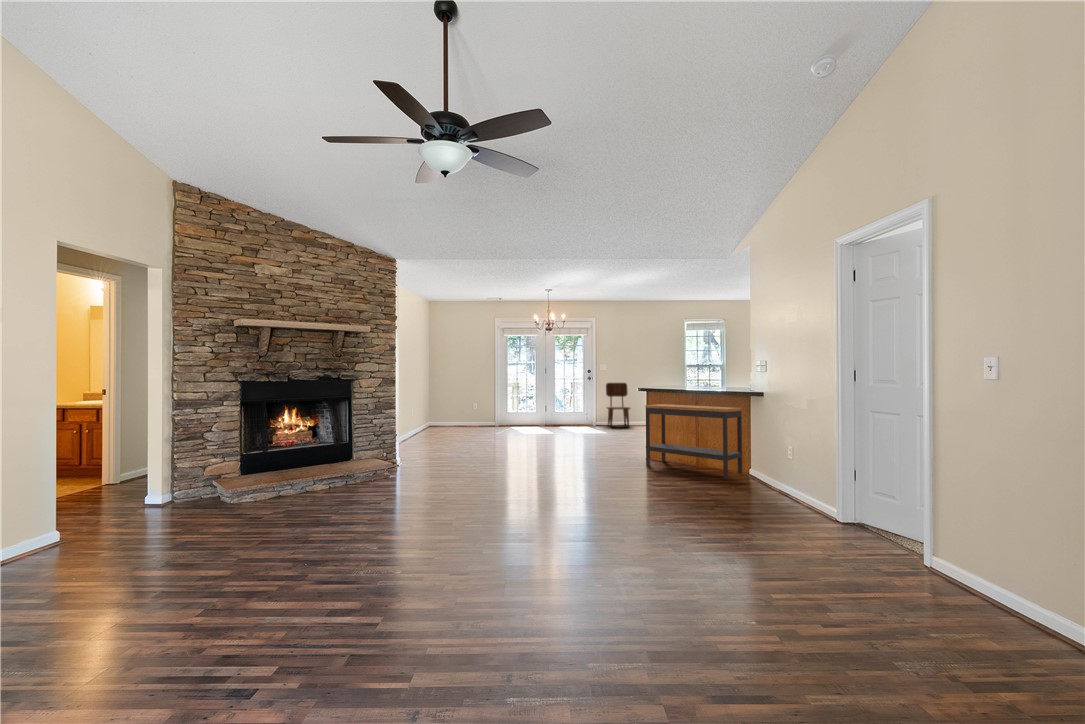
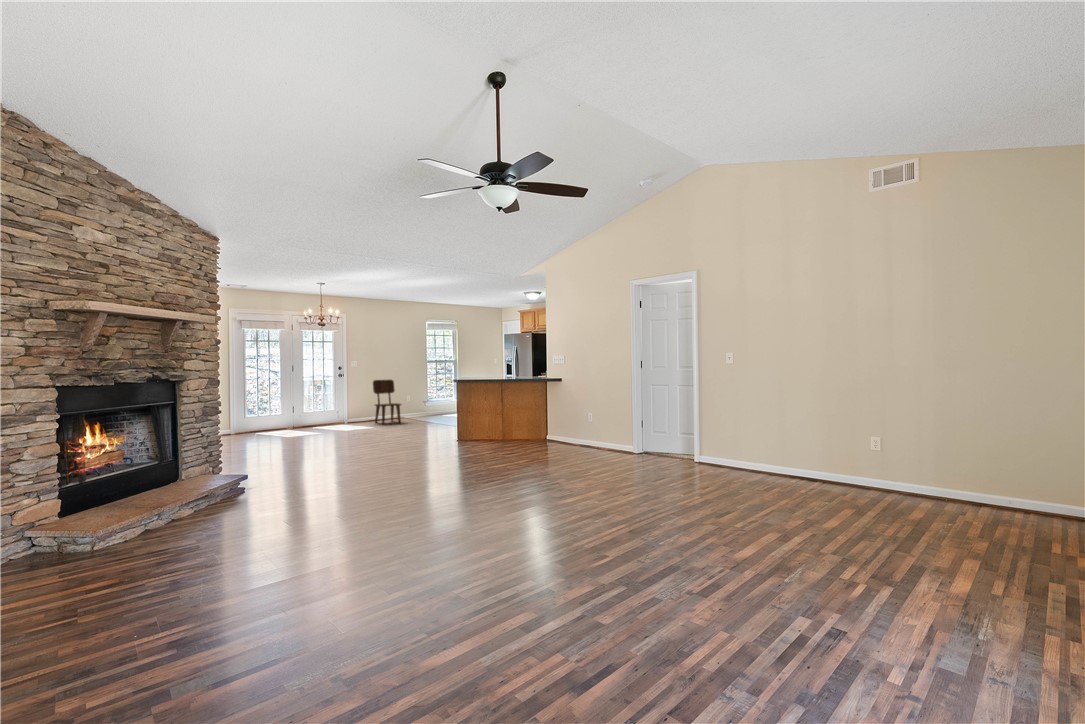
console table: present [645,404,742,478] -> none [479,394,556,448]

